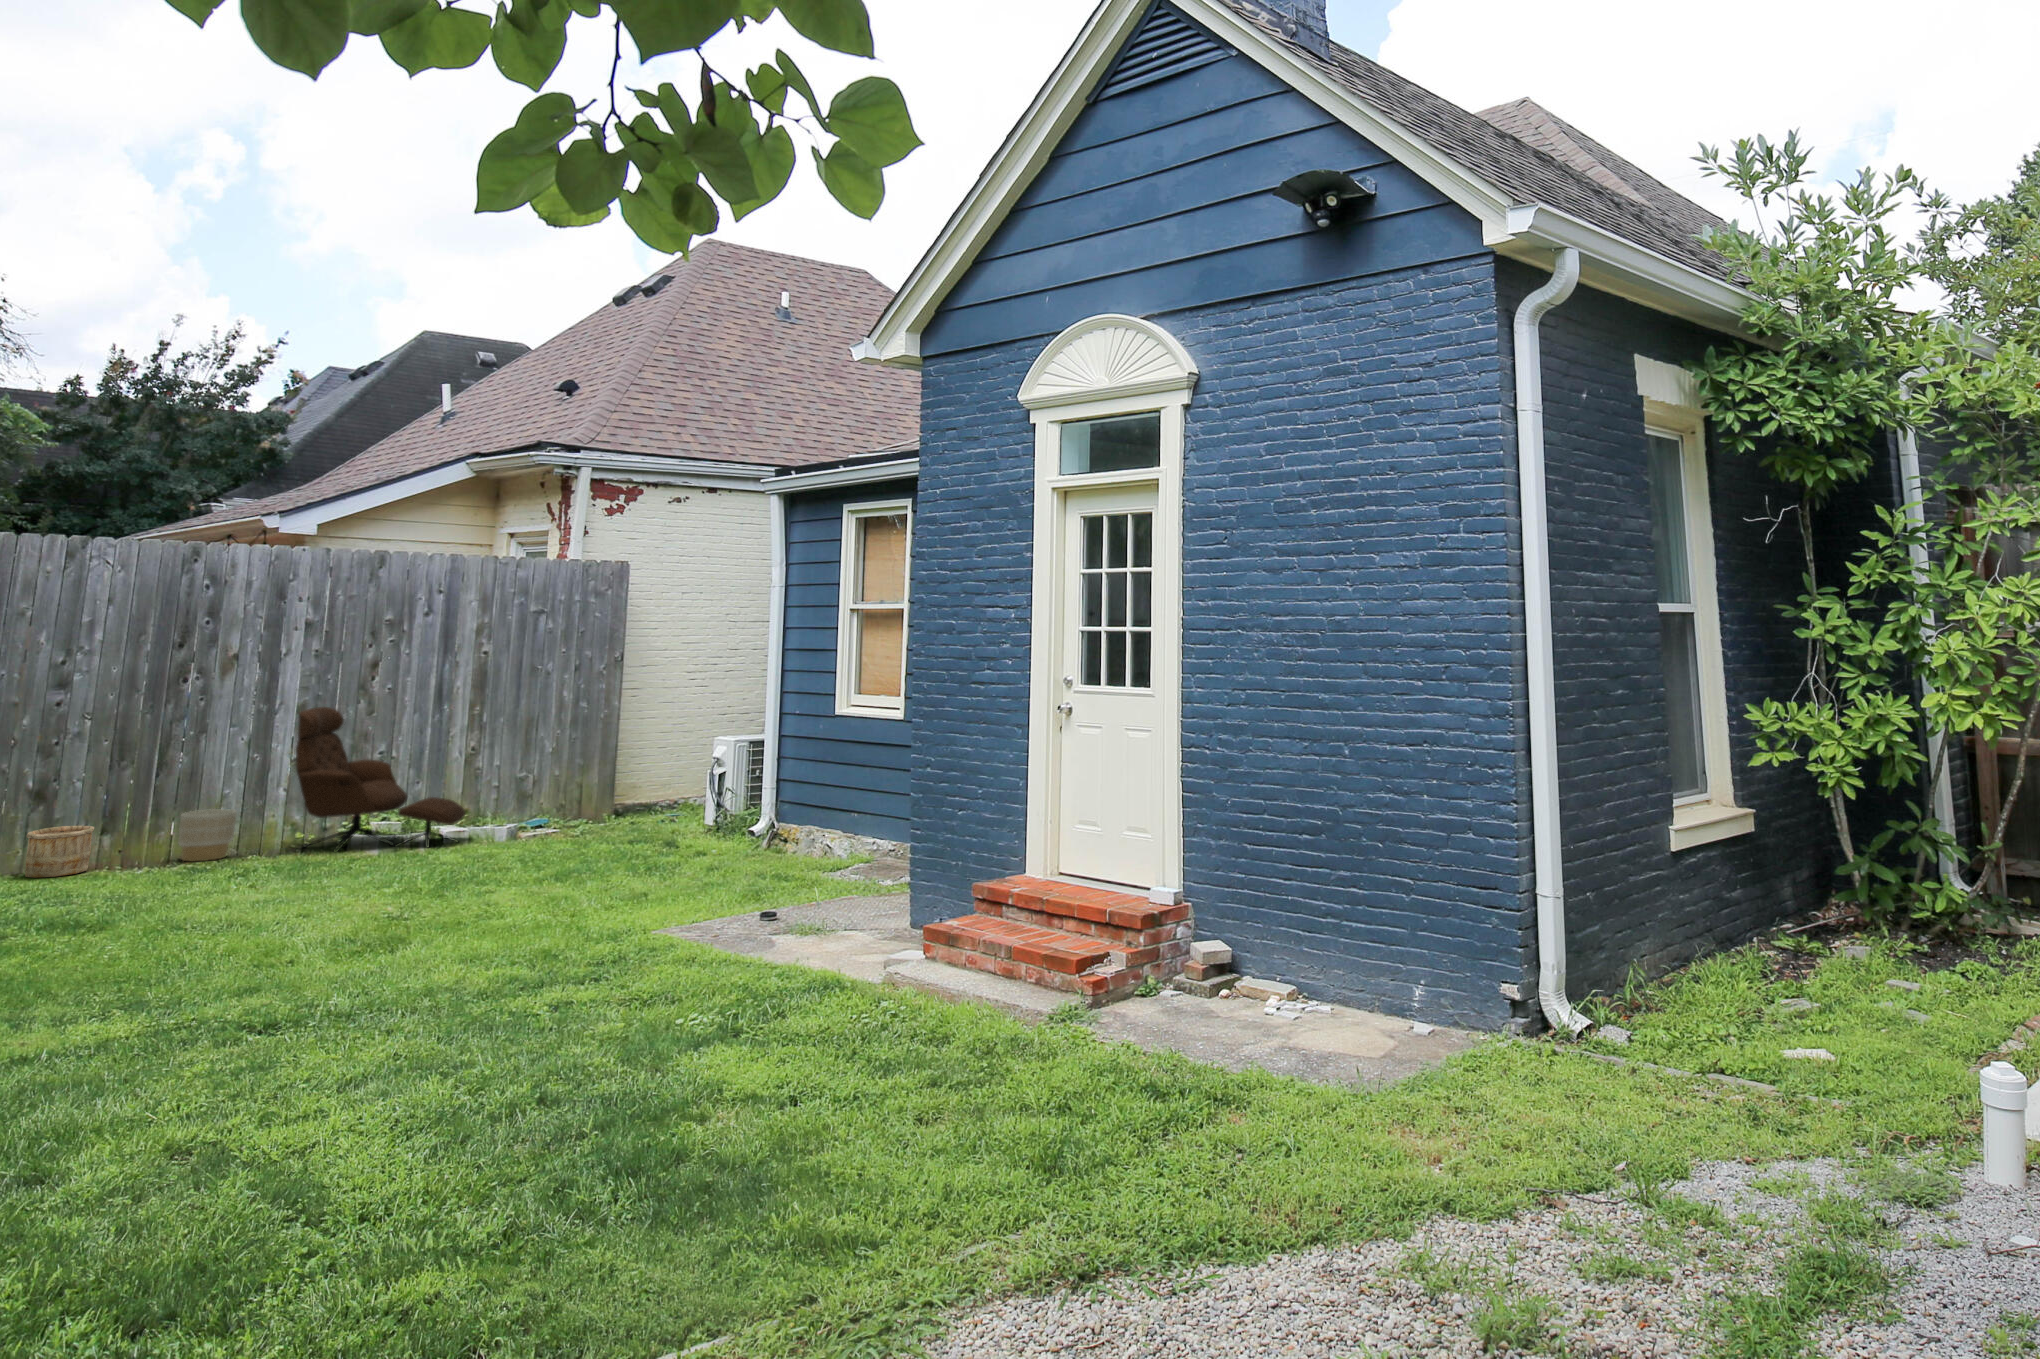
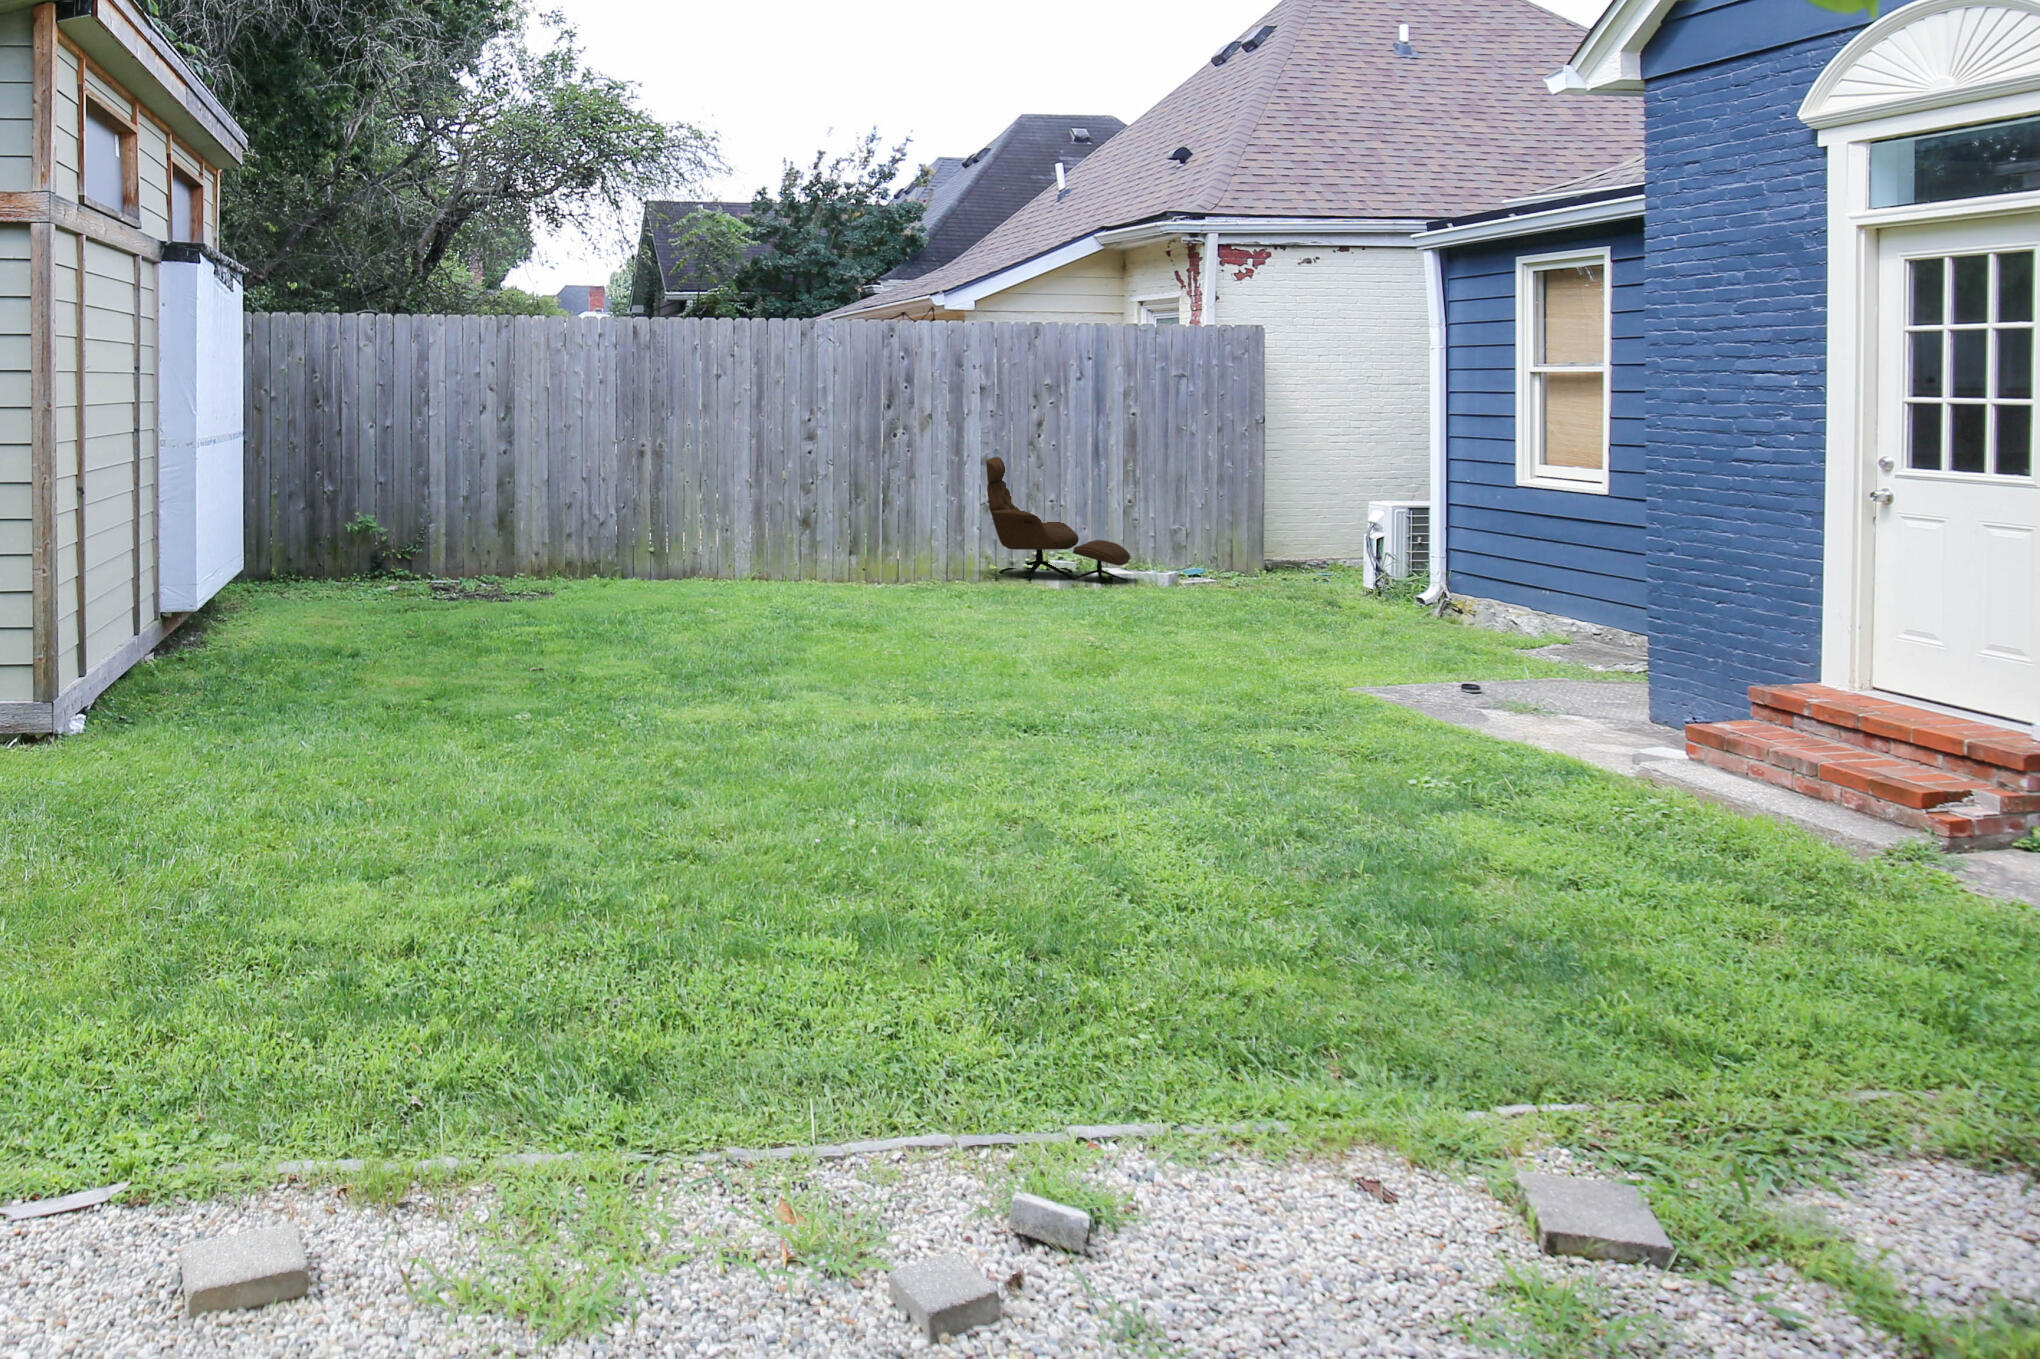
planter: present [179,809,237,862] -> none [910,535,949,575]
wooden bucket: present [25,825,95,878] -> none [814,538,855,575]

